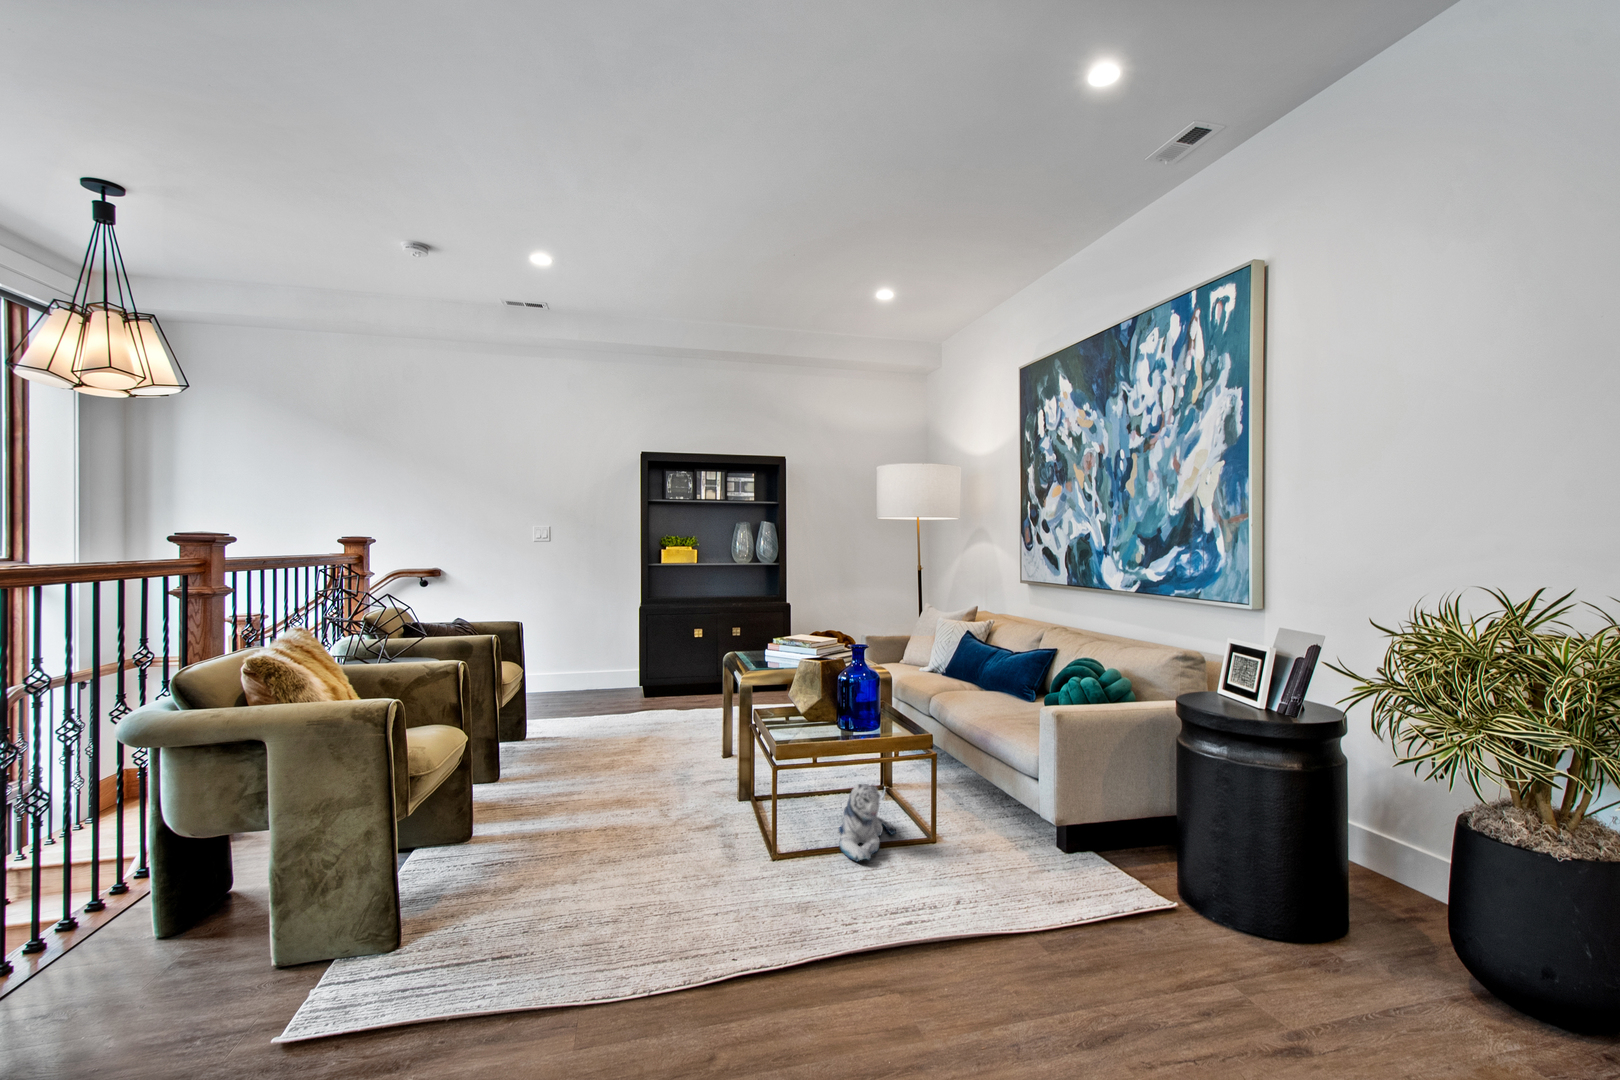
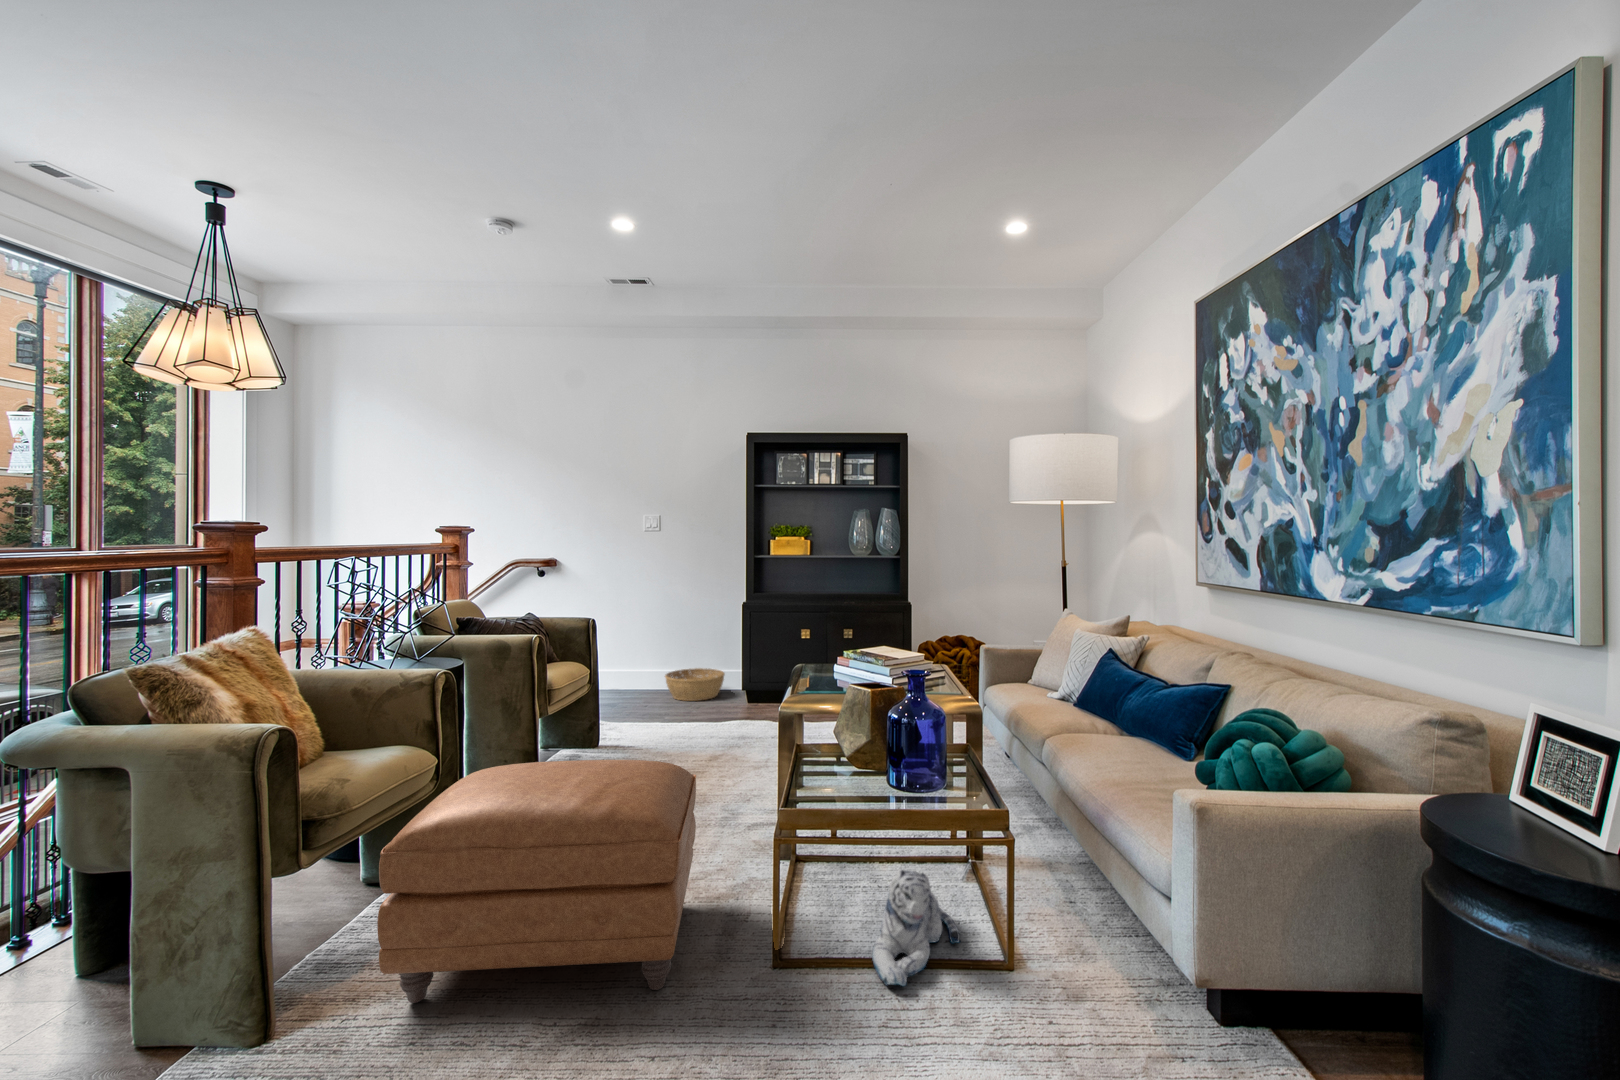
basket: none [565,666,622,695] -> present [665,668,725,701]
ottoman: none [479,722,714,914] -> present [377,760,696,1003]

